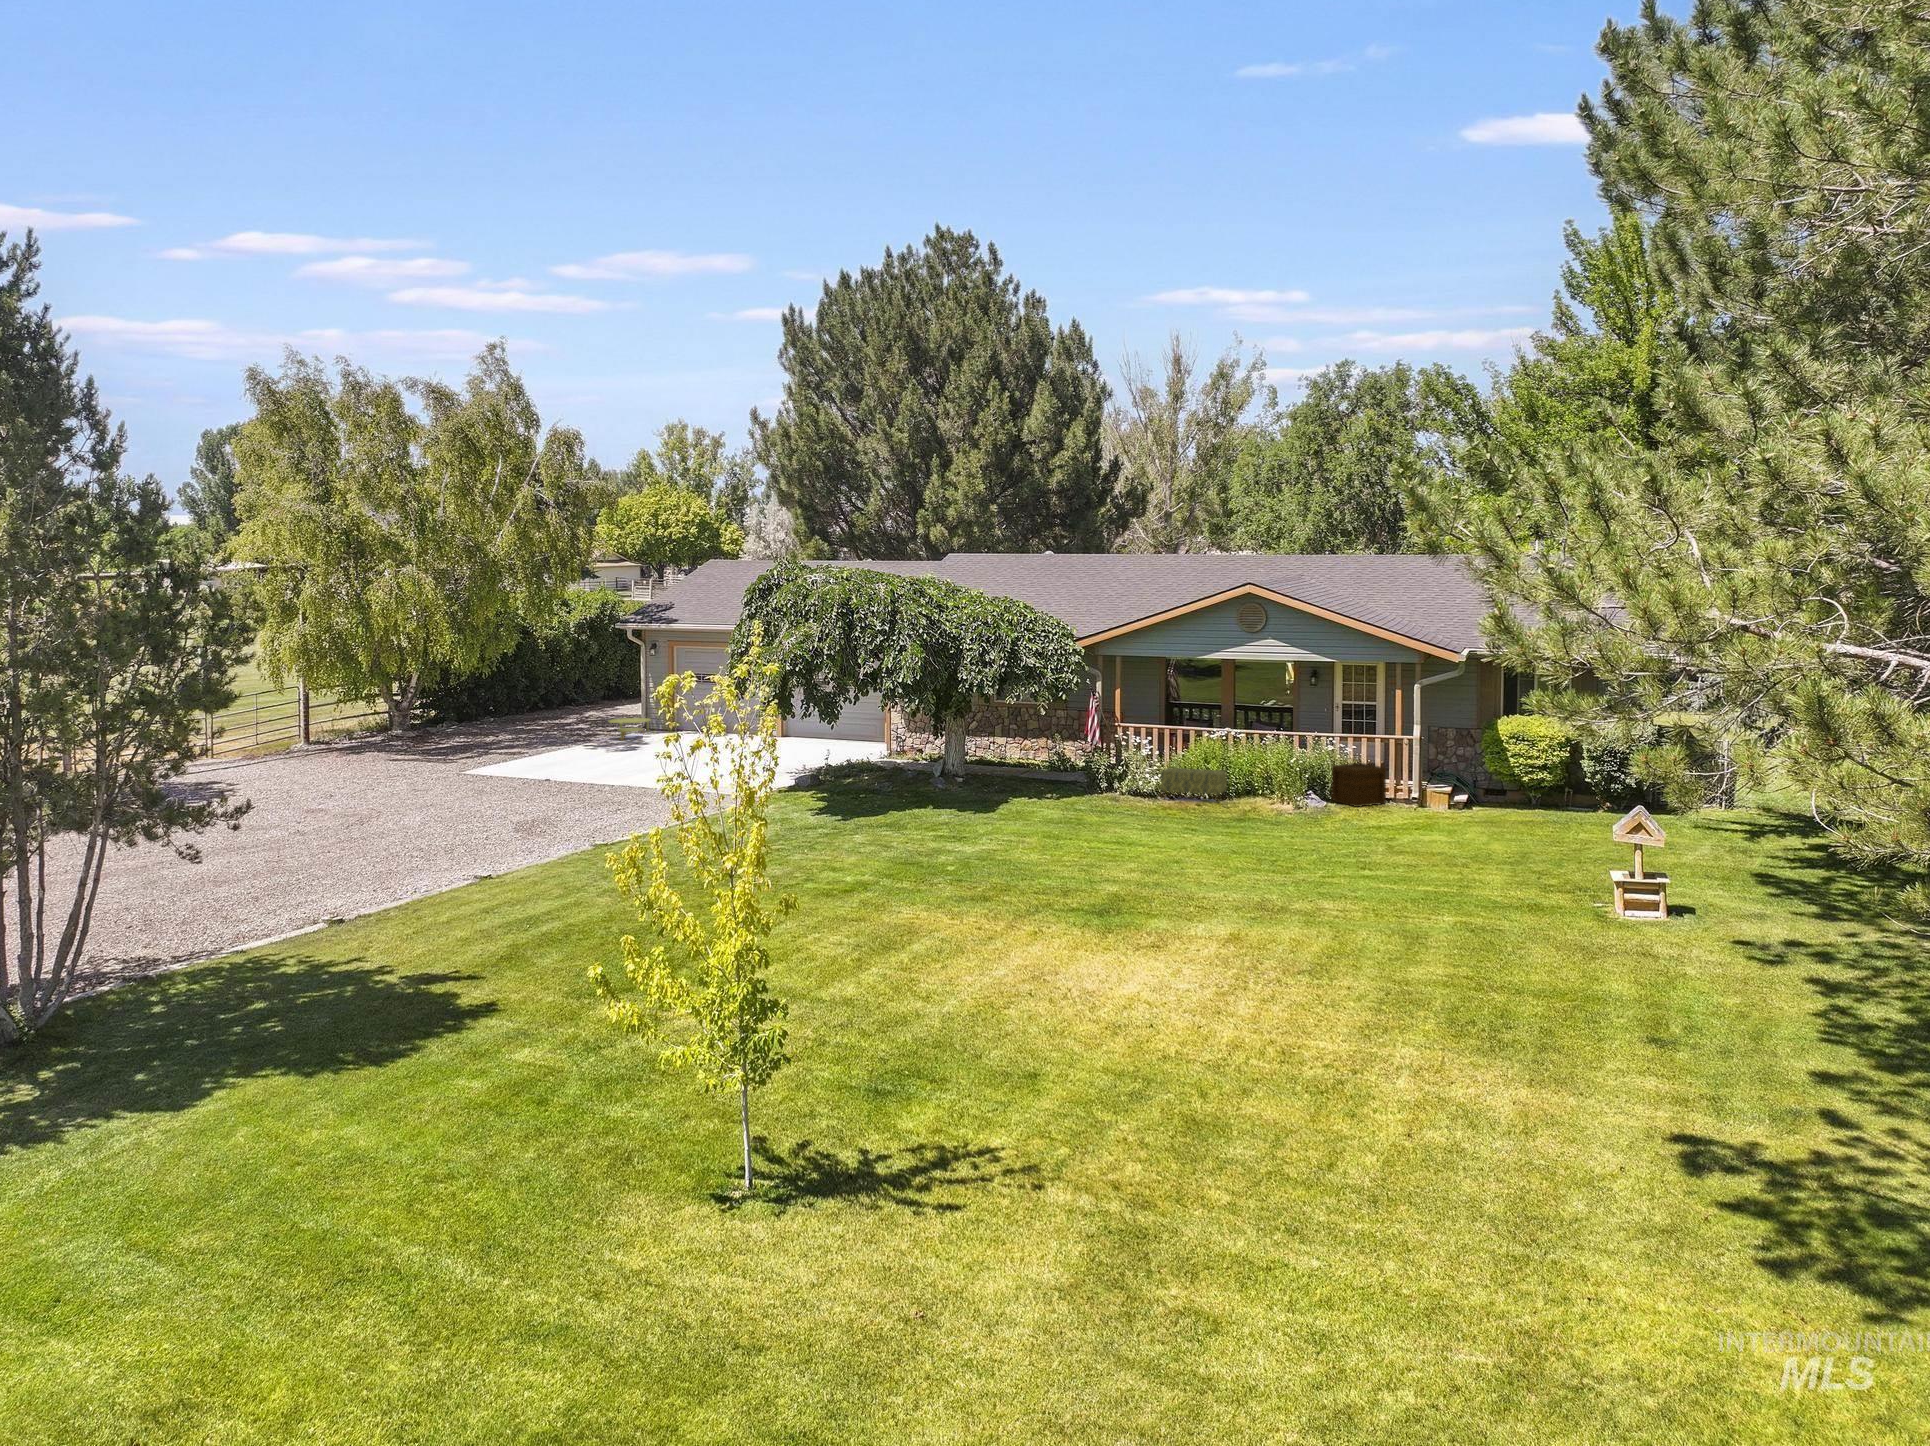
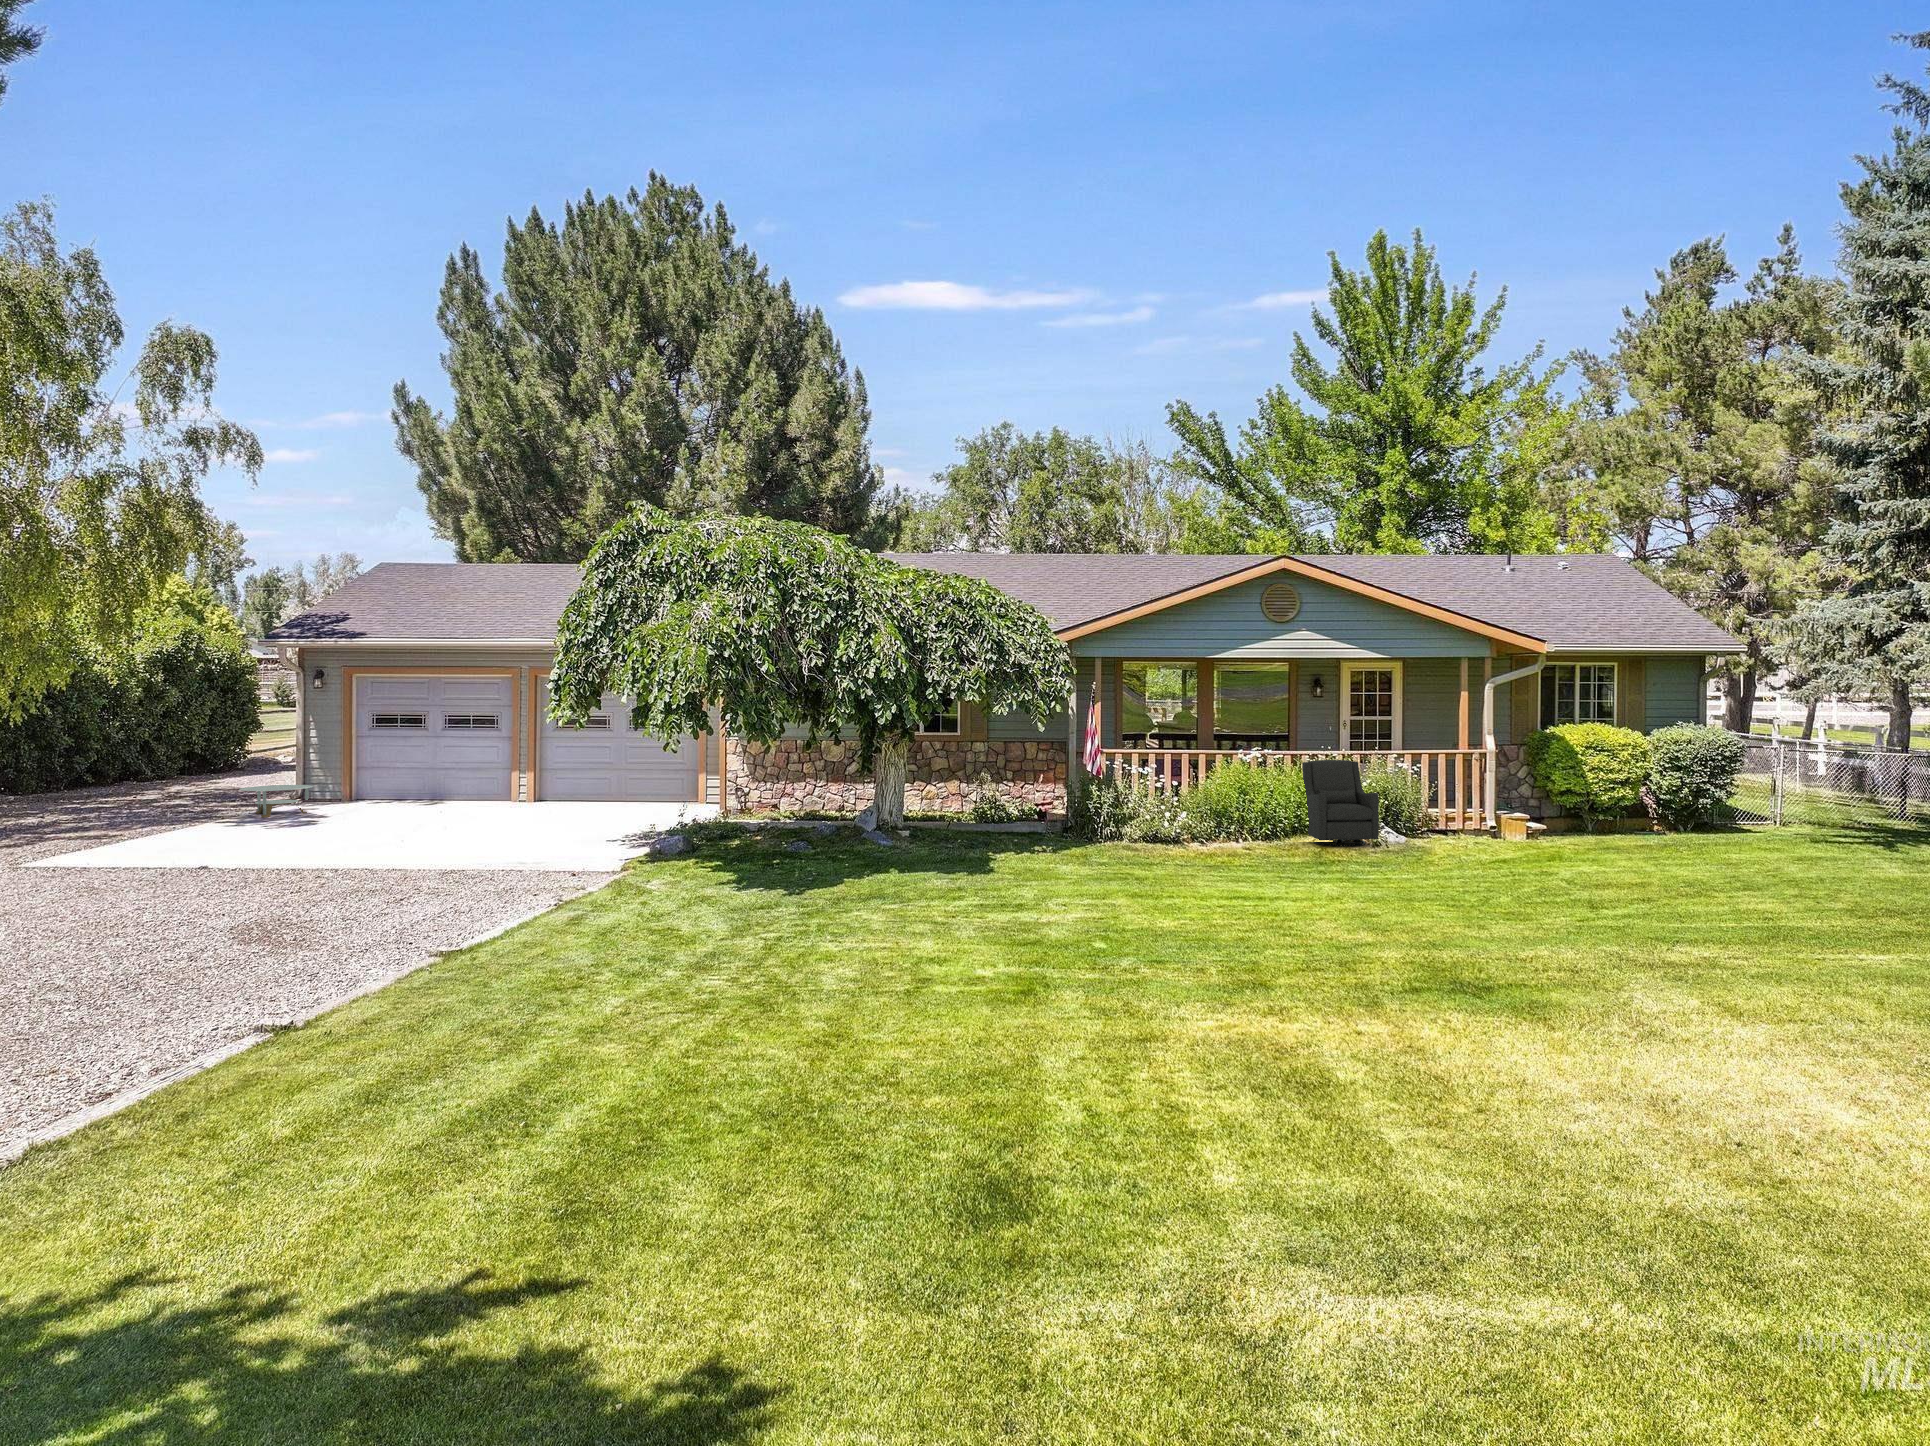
chair: none [1241,741,1290,808] -> present [1302,760,1379,847]
wooden crate: present [1331,763,1386,807] -> none [1403,786,1470,840]
bench: present [1161,768,1227,802] -> none [1196,802,1282,845]

